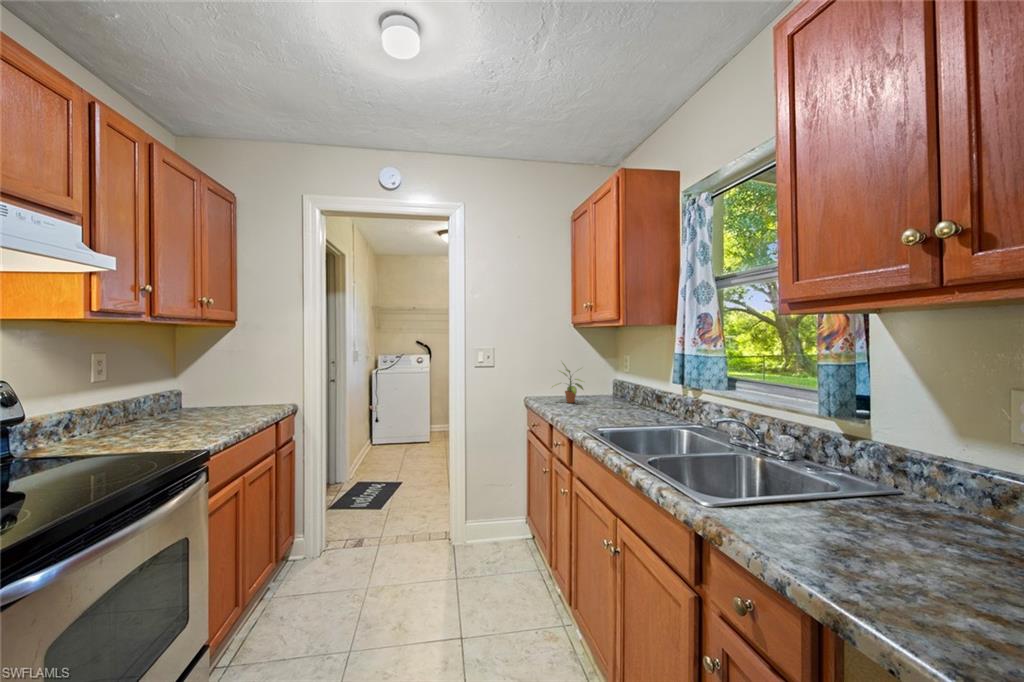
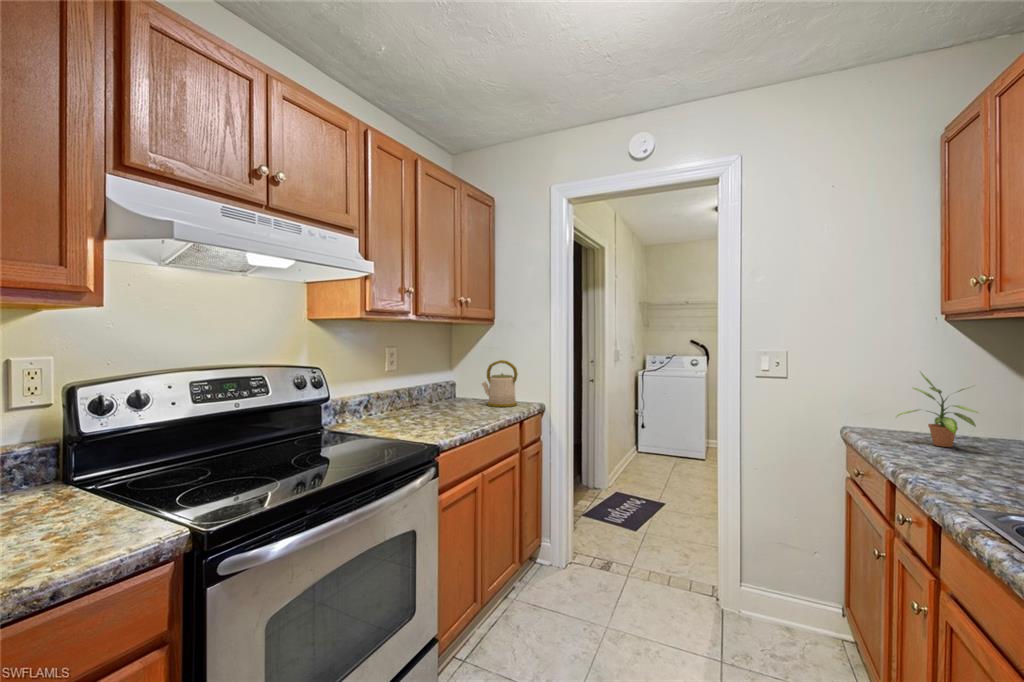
kettle: none [223,363,269,412] -> present [482,360,518,407]

